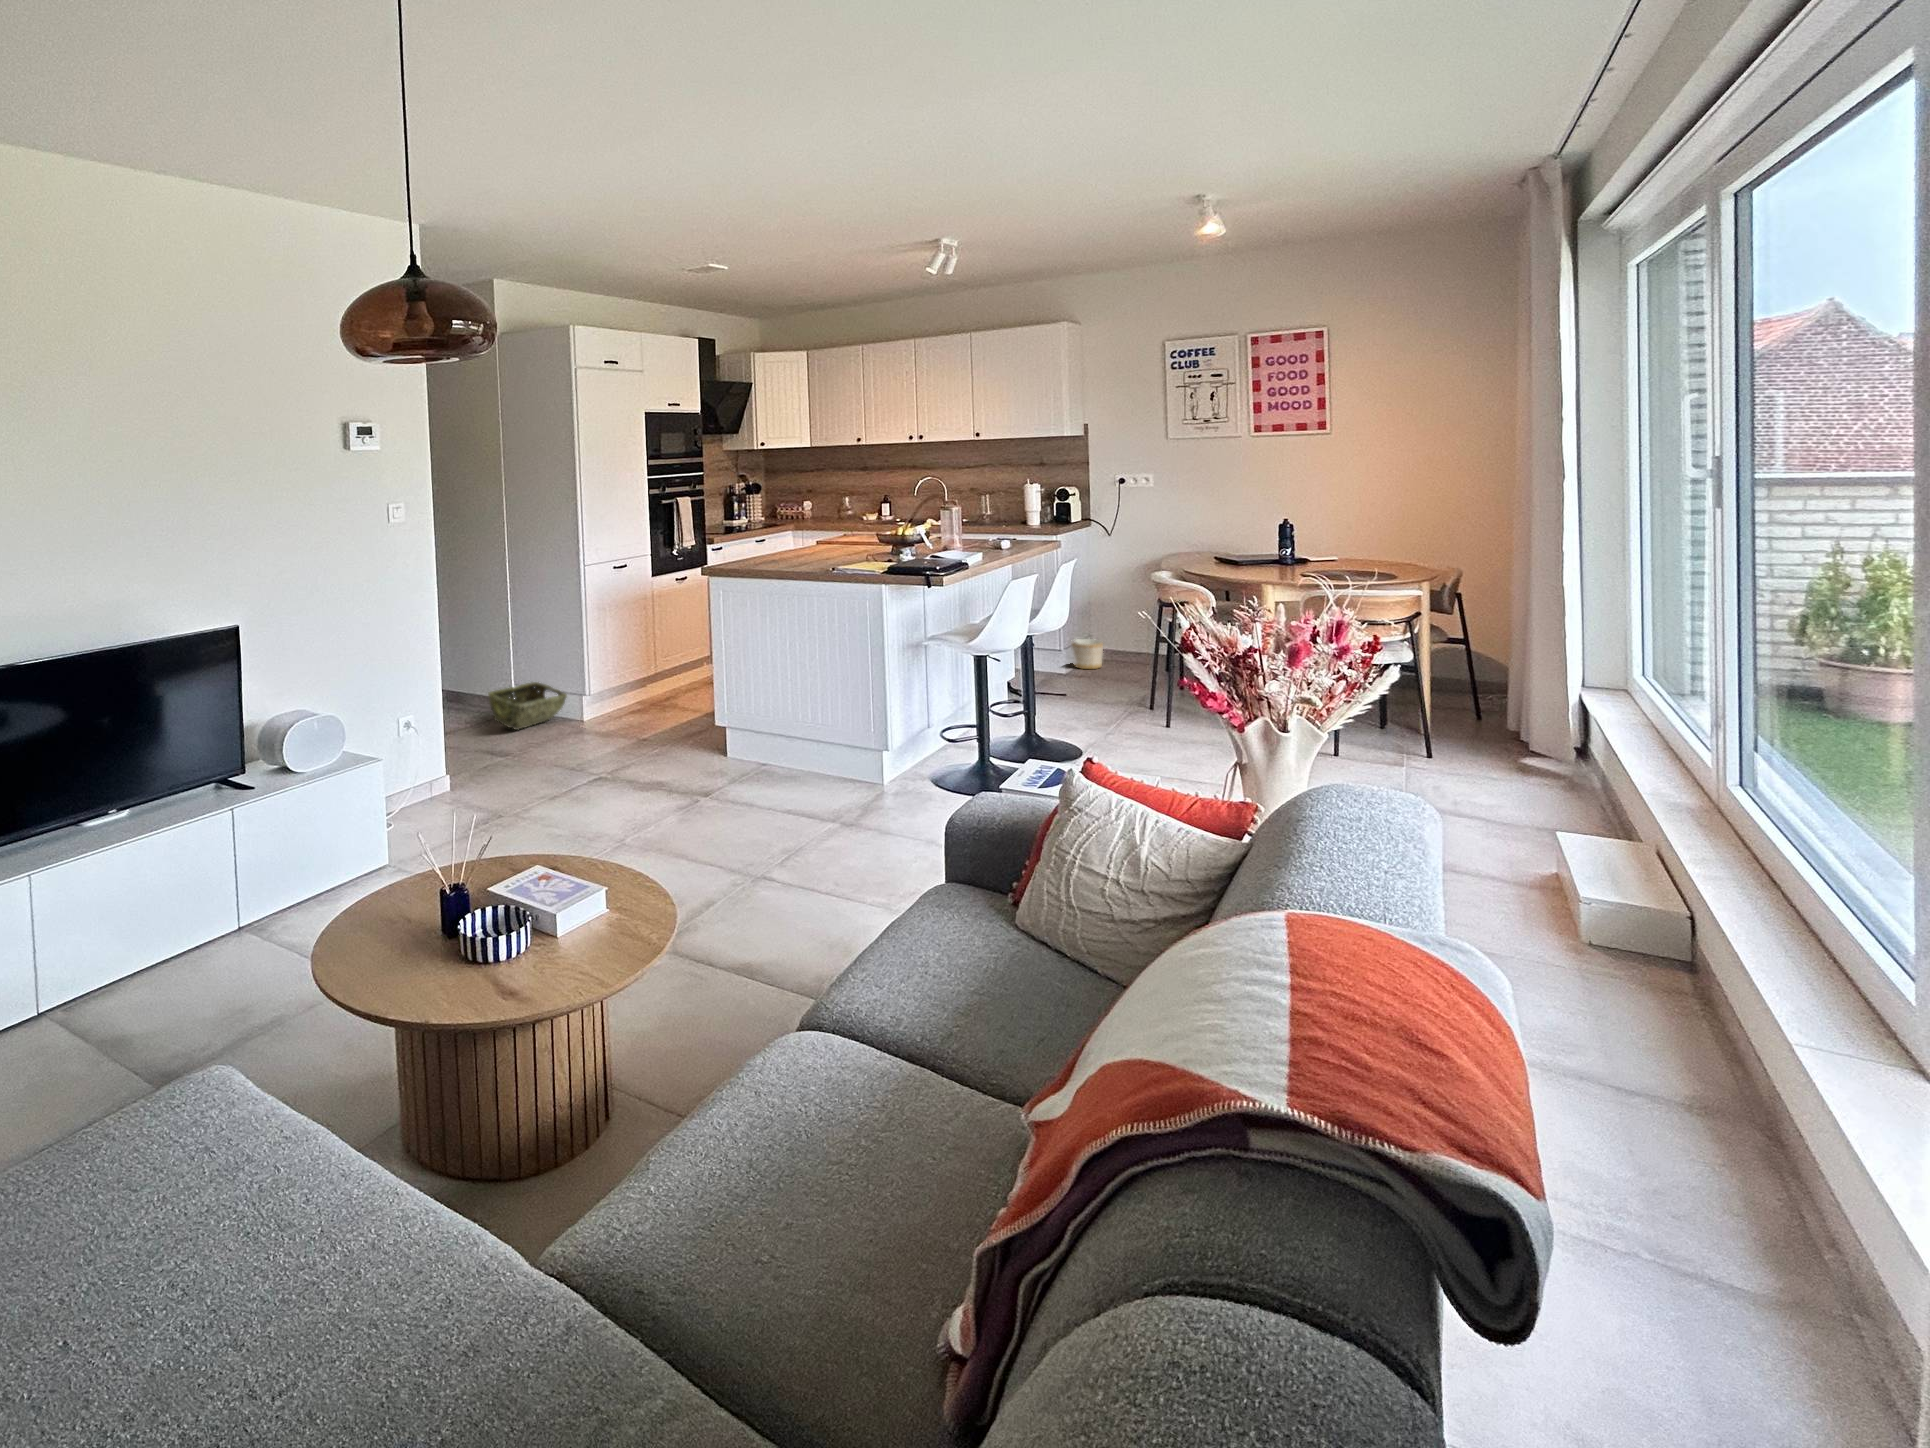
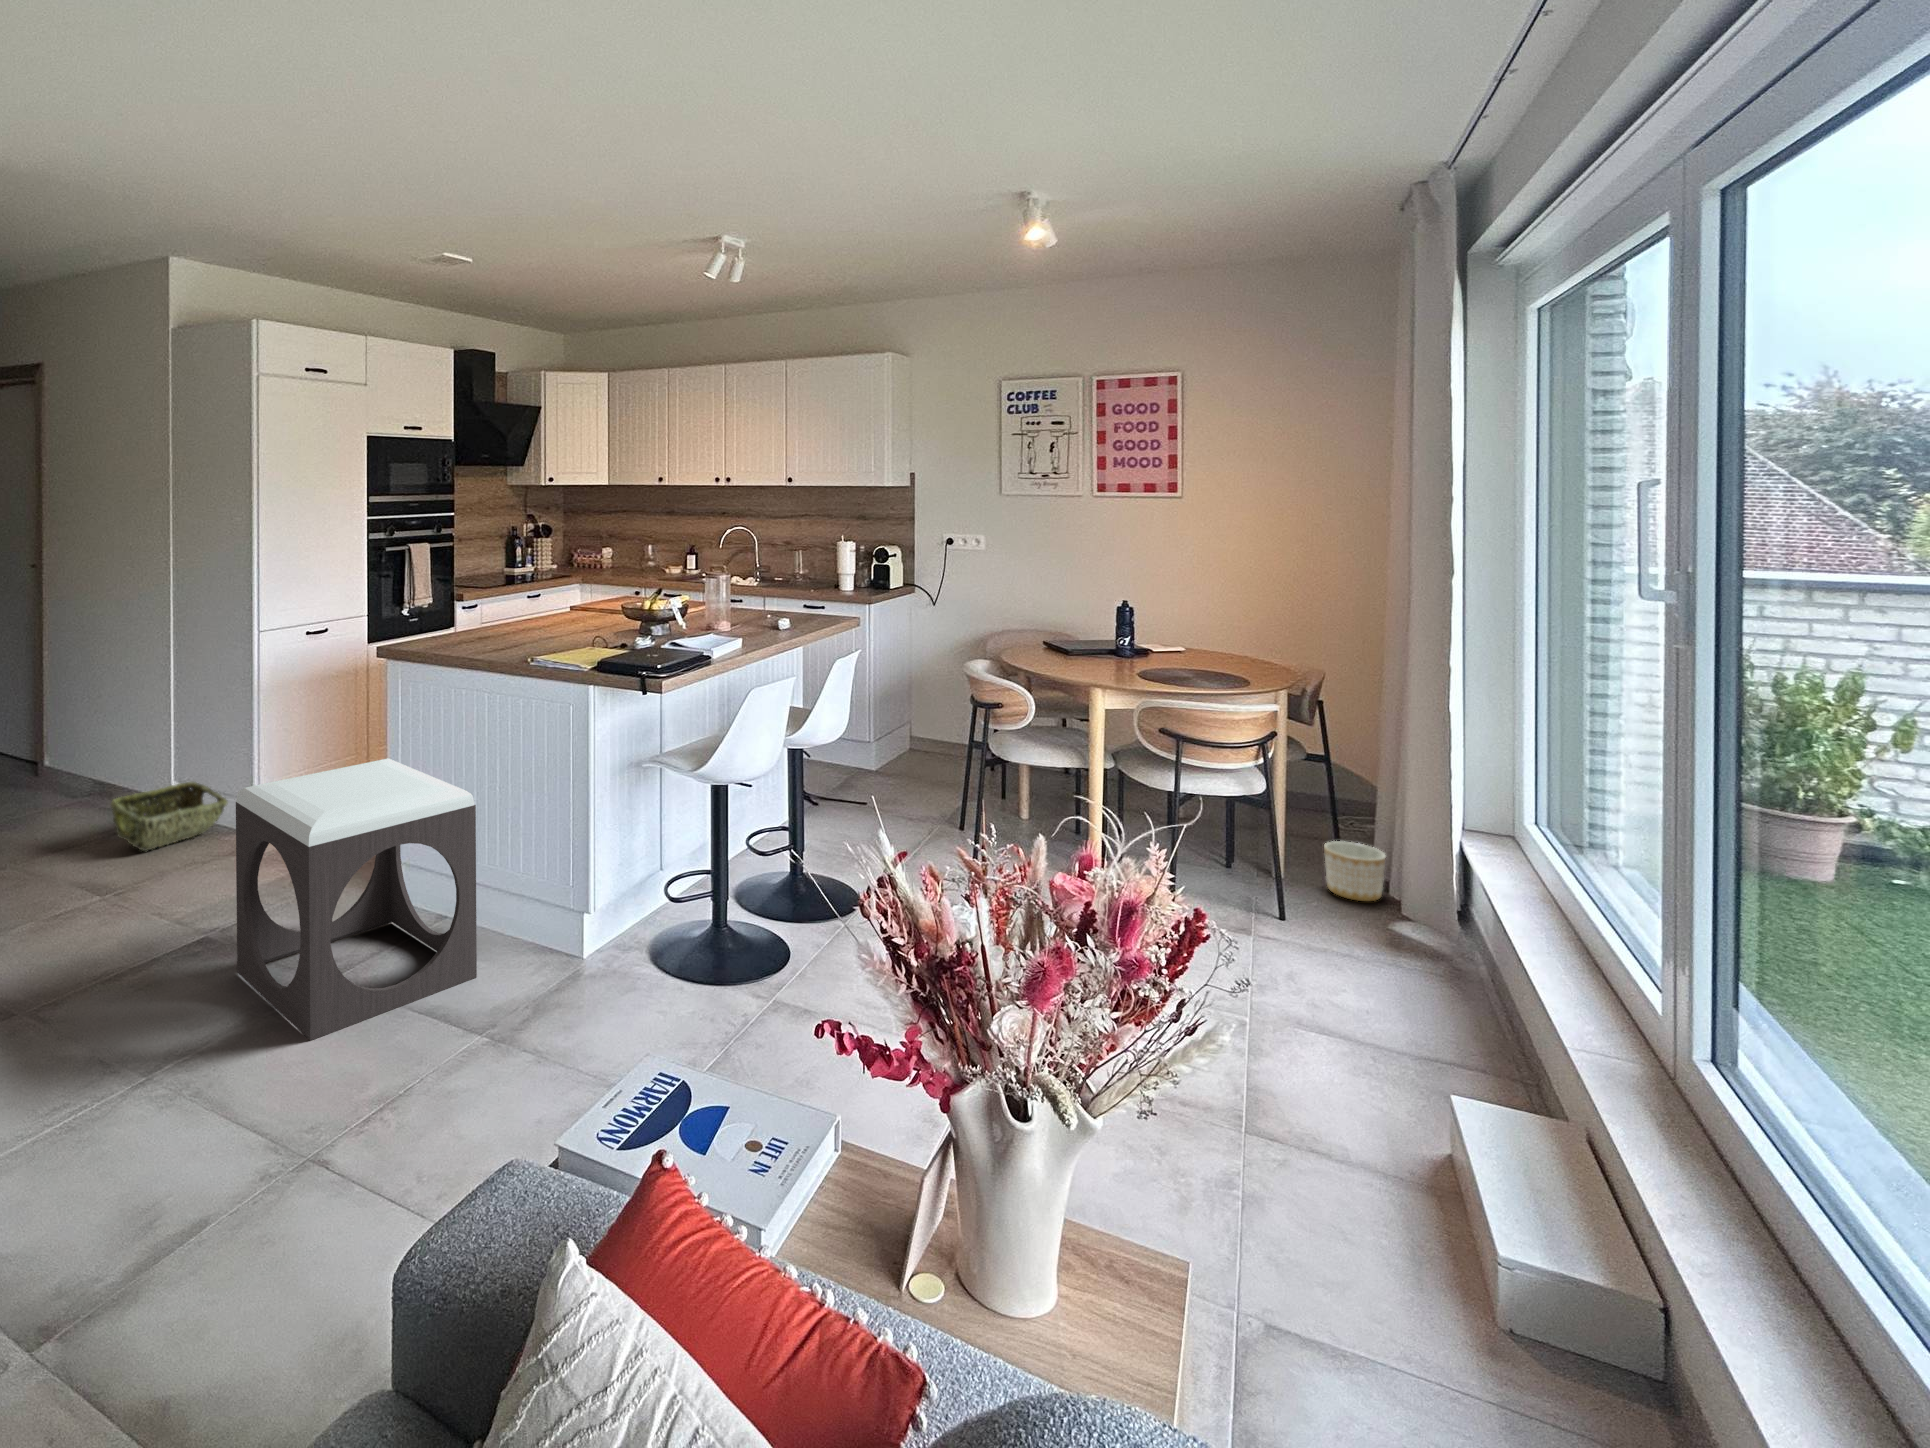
planter: present [1071,639,1103,669] -> present [1324,841,1385,901]
footstool: none [637,645,817,825] -> present [236,758,477,1041]

